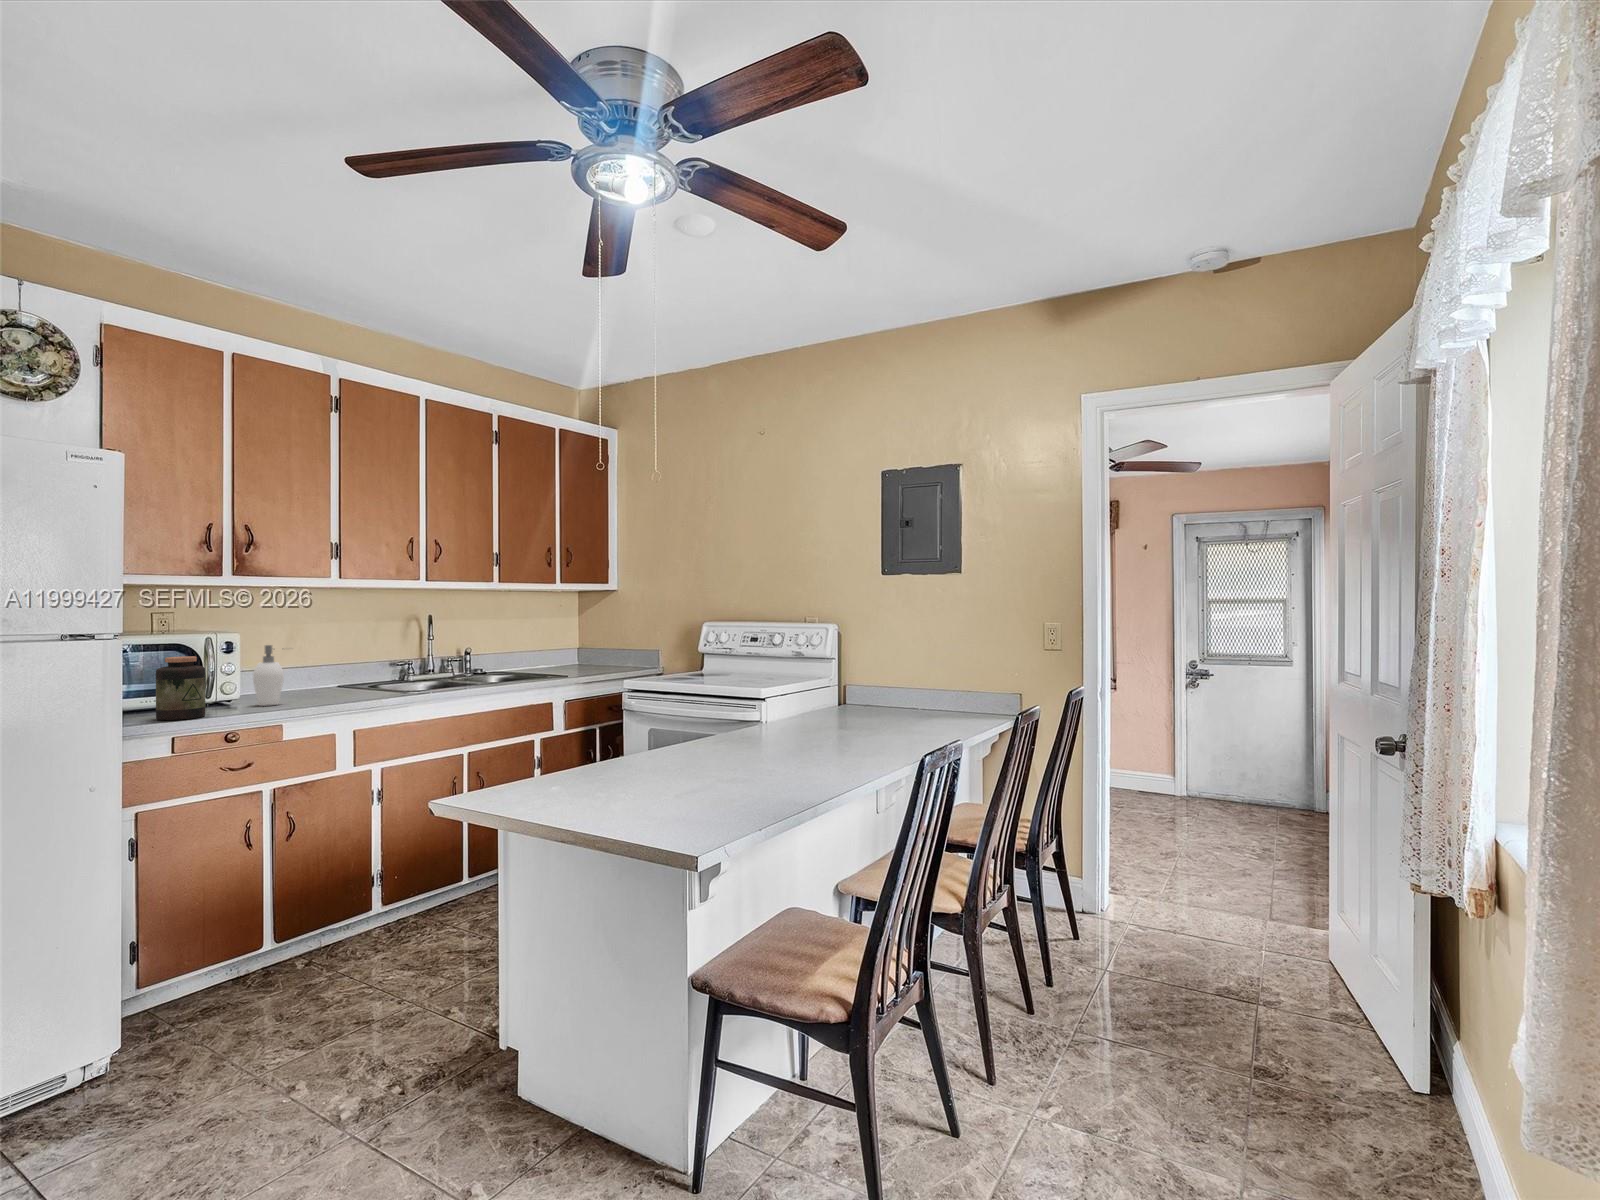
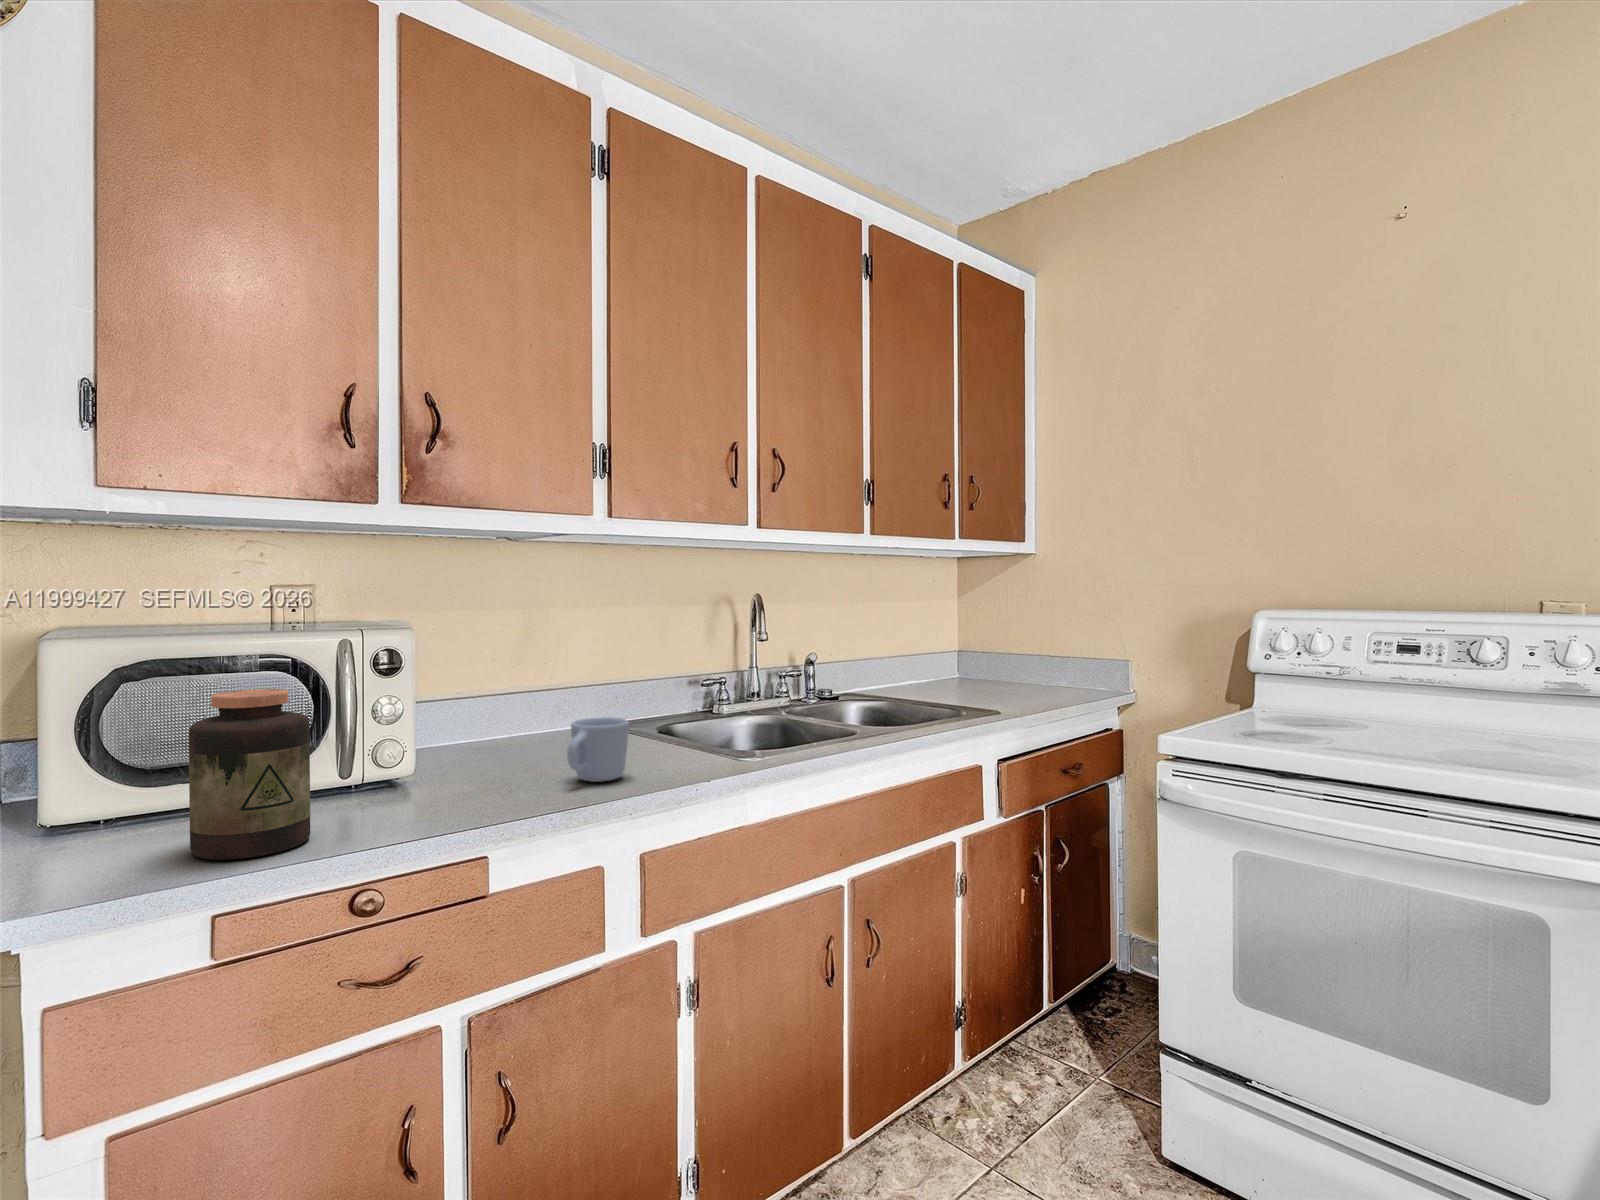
soap dispenser: present [253,645,284,706] -> none [435,656,518,794]
mug: none [318,673,349,701] -> present [567,717,629,782]

